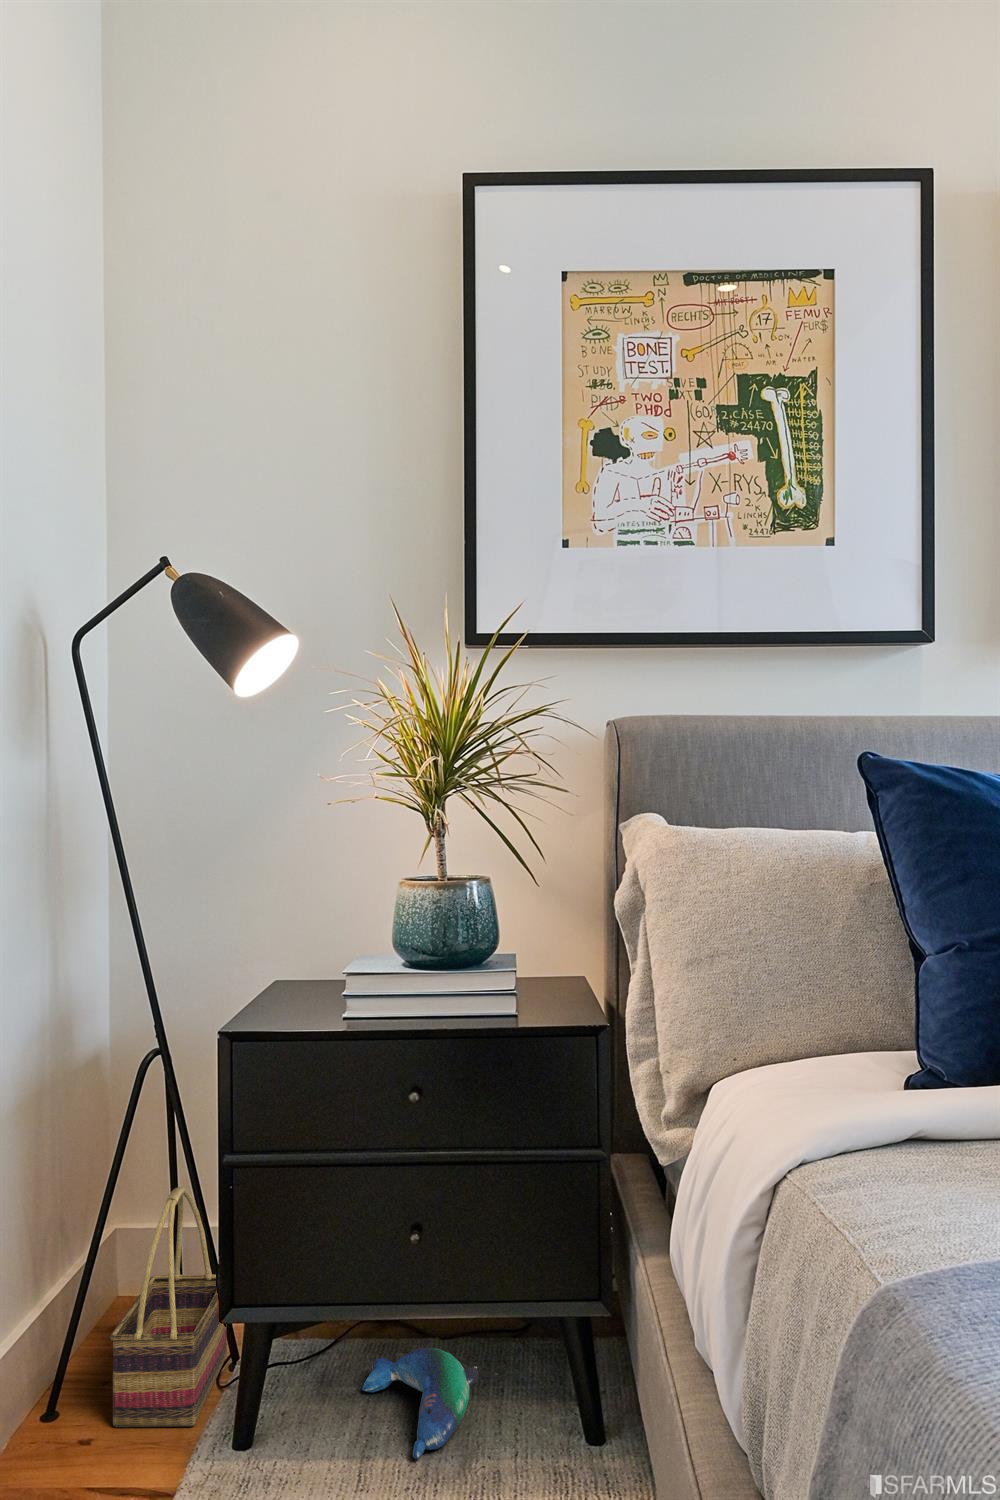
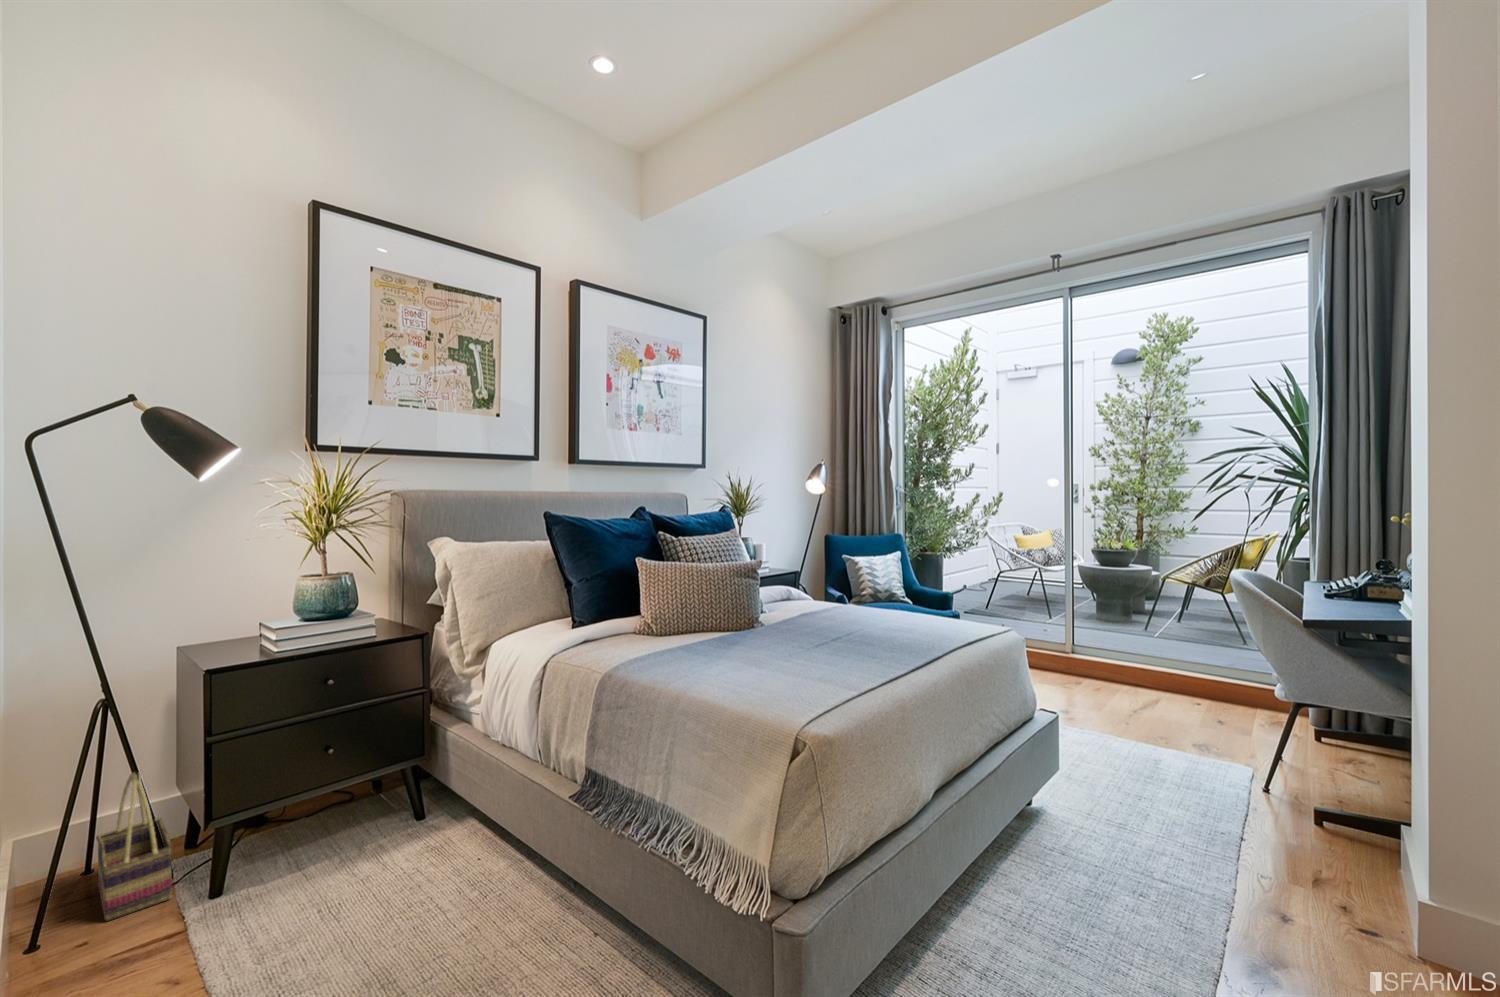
plush toy: present [362,1347,478,1459] -> none [273,809,351,857]

